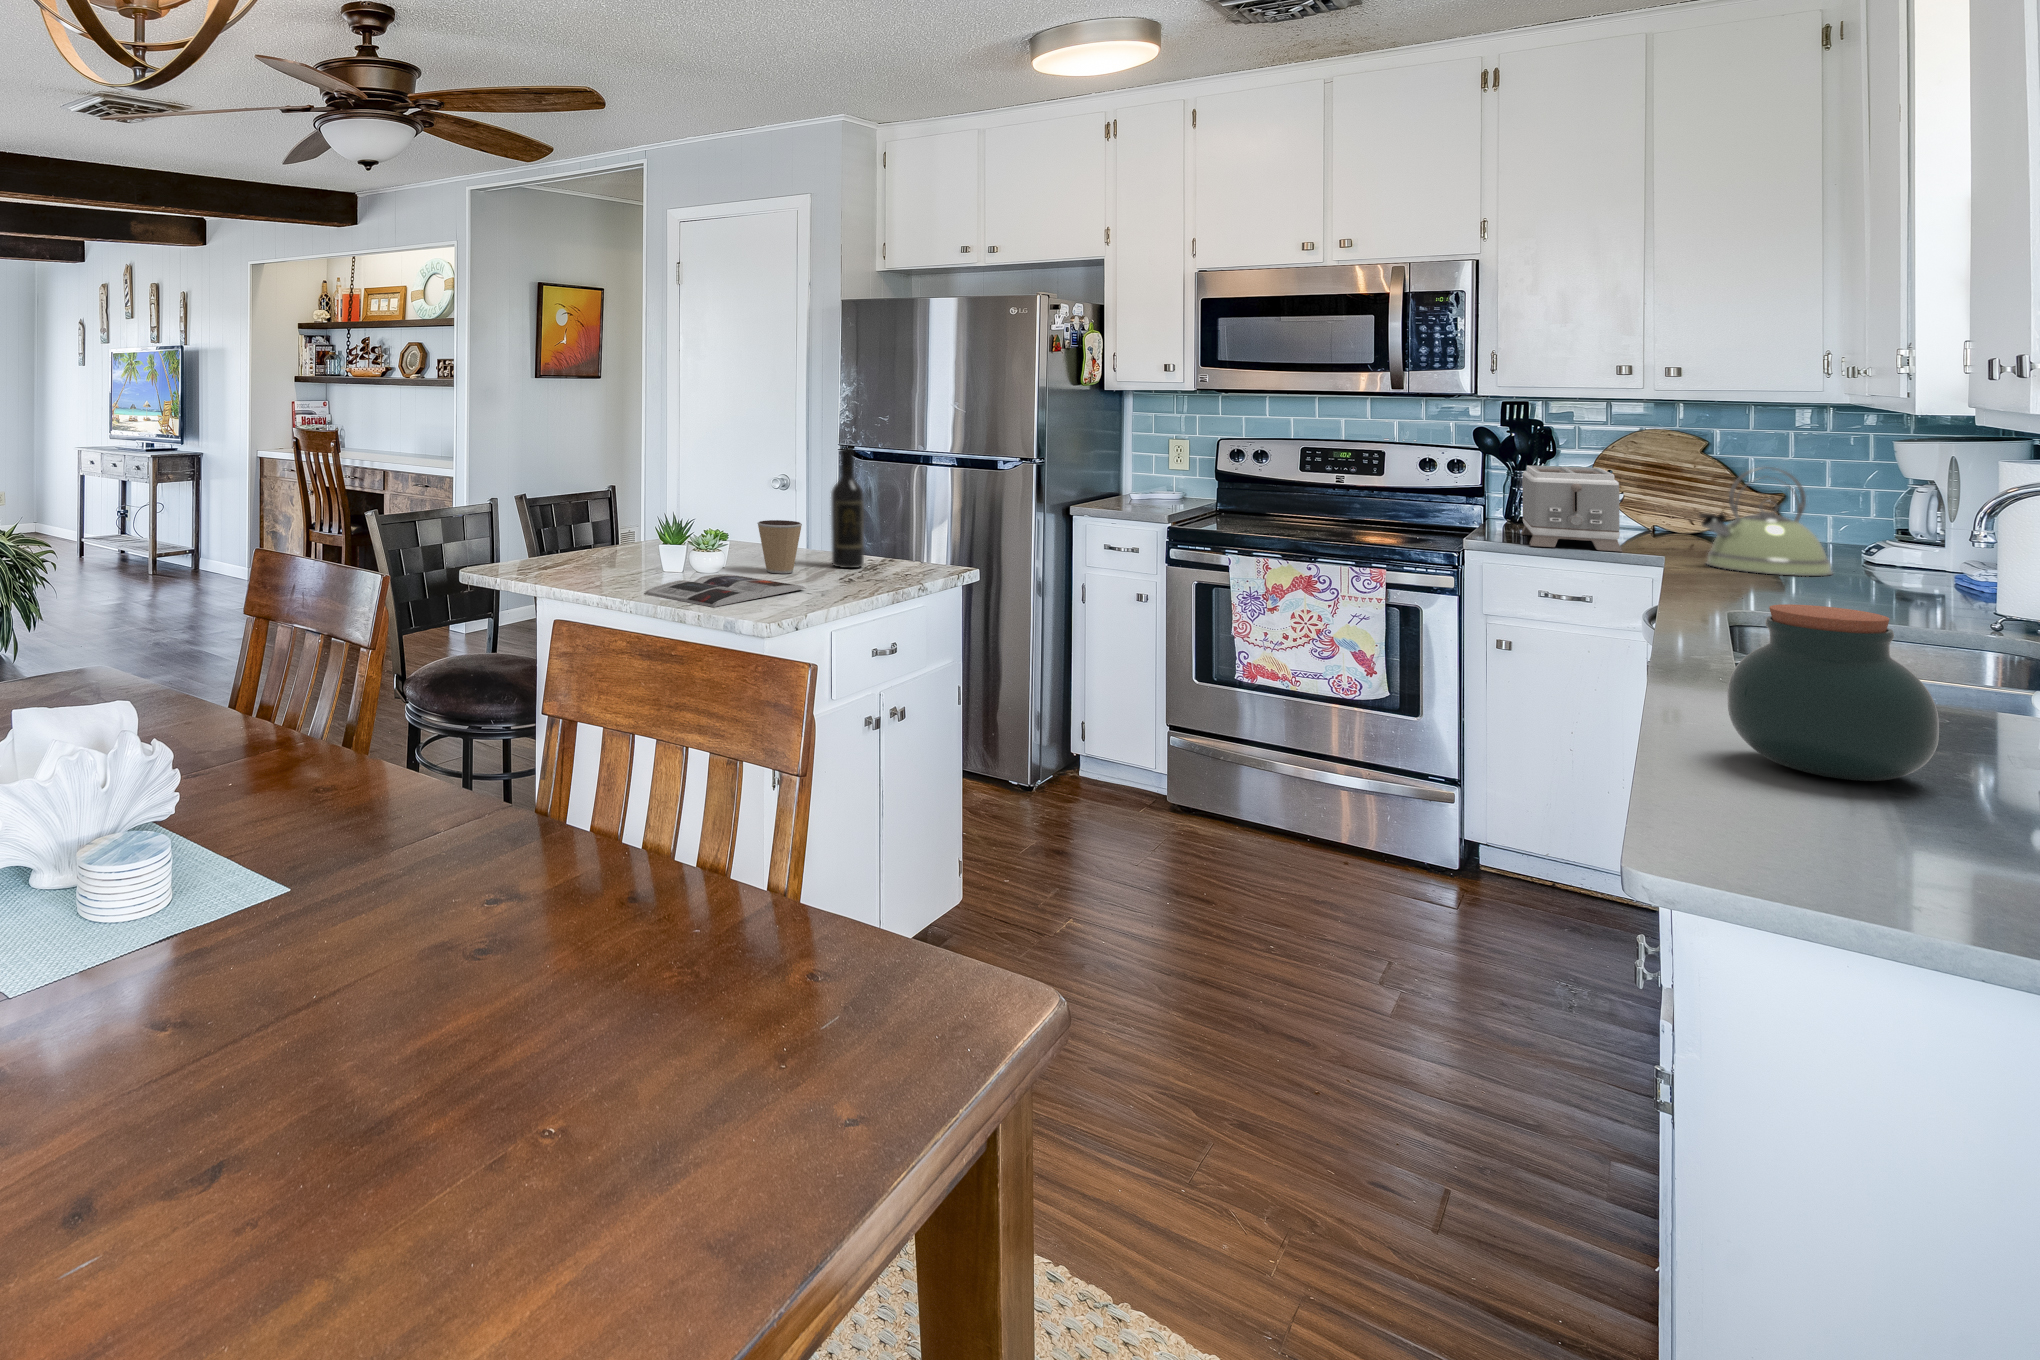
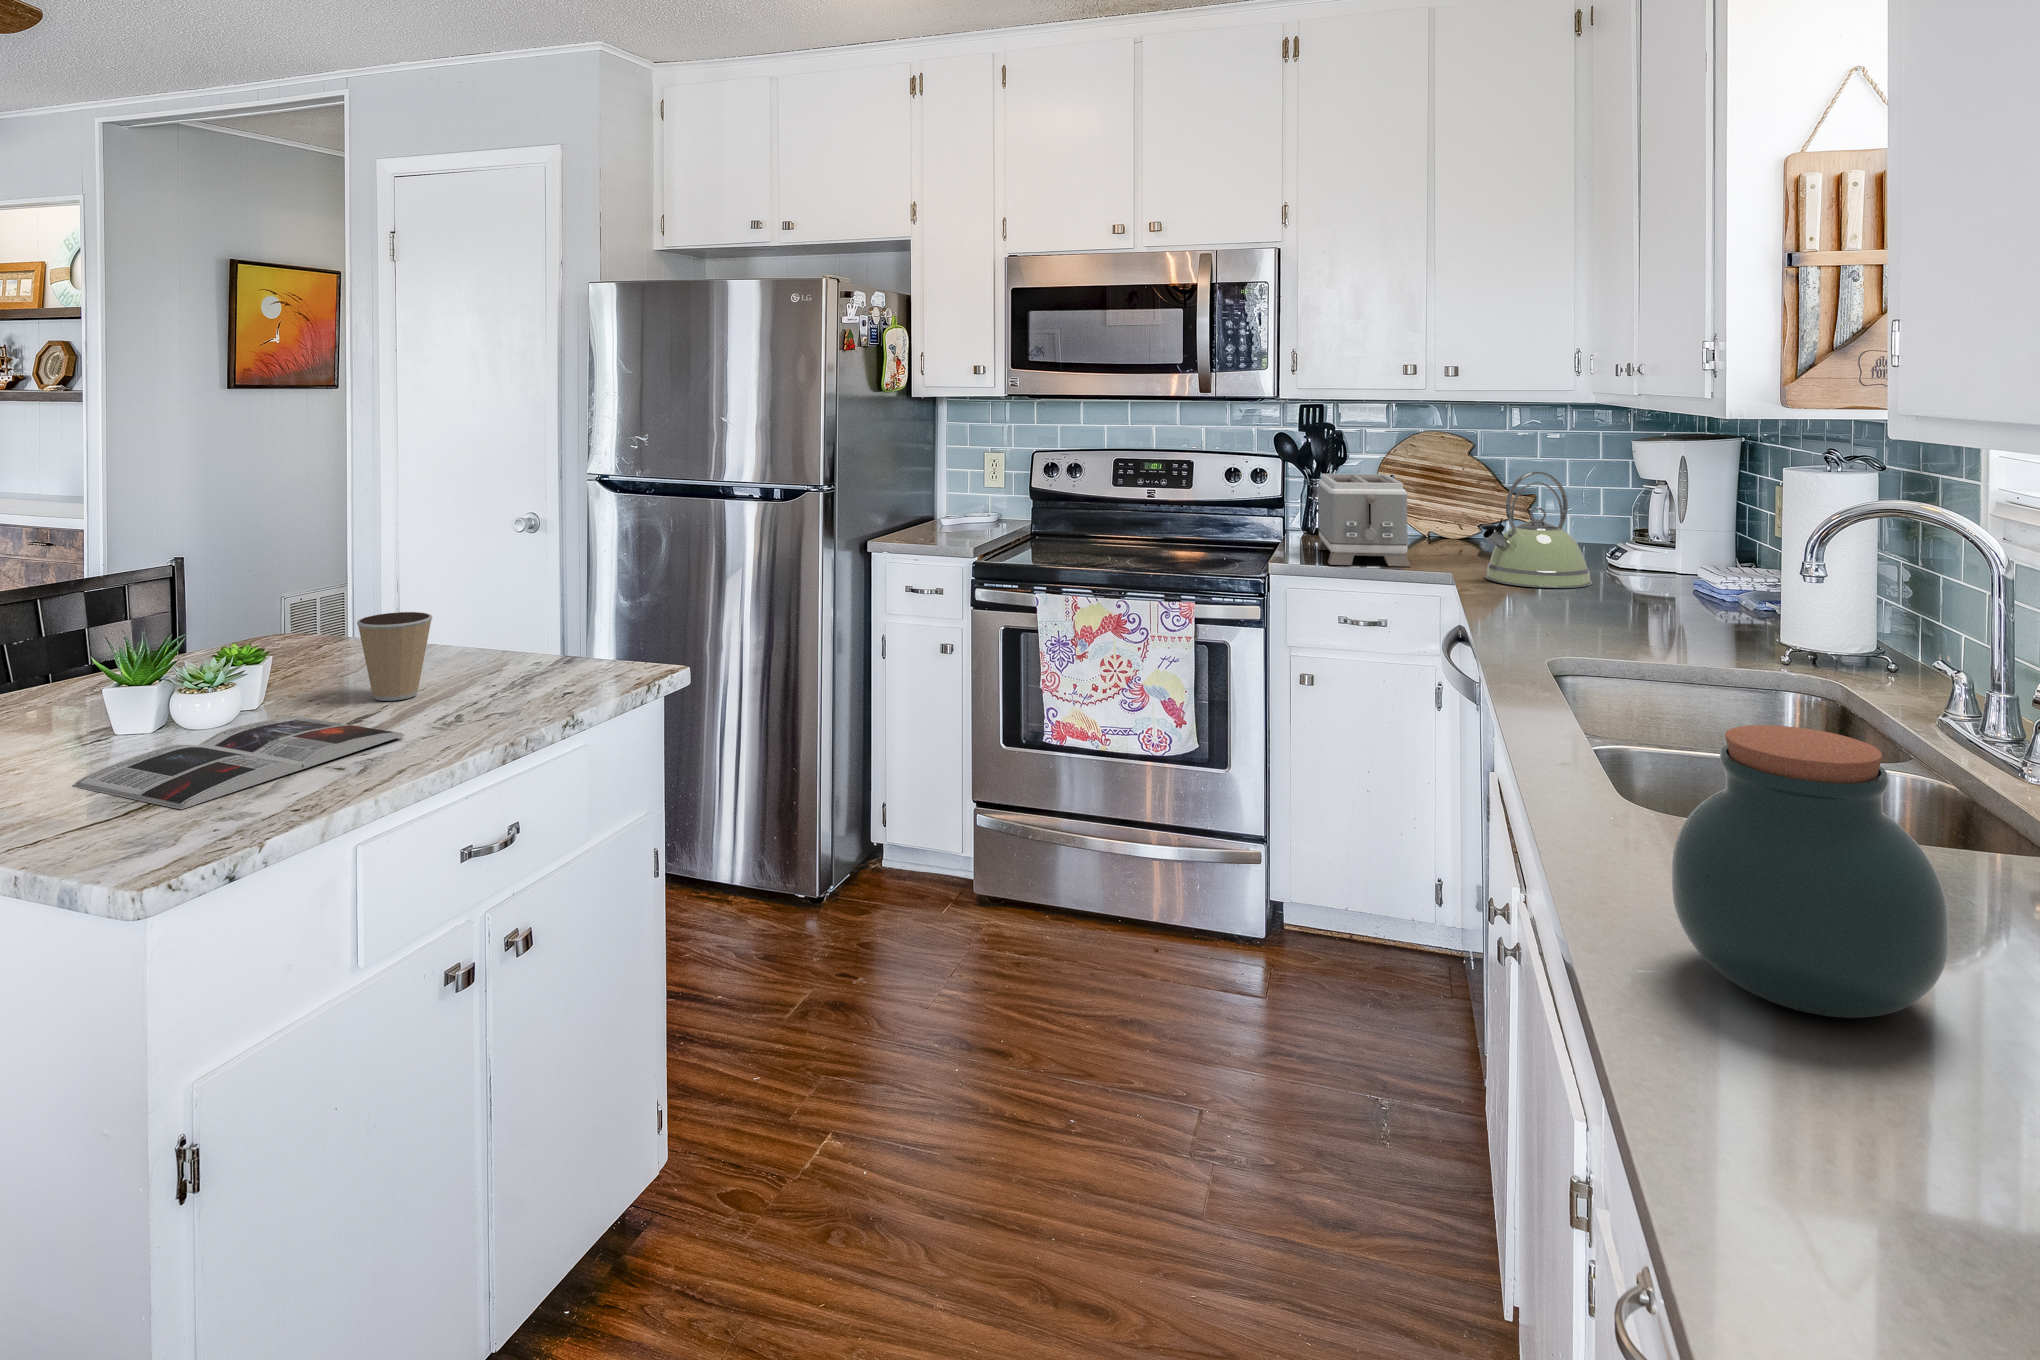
wine bottle: present [831,448,864,568] -> none [493,493,543,676]

